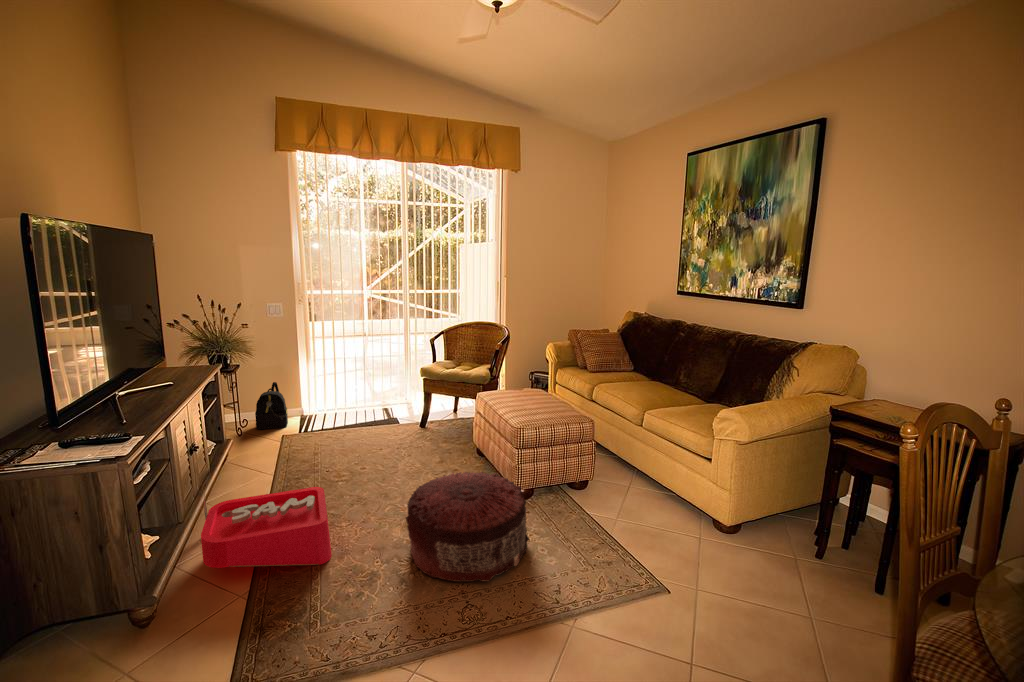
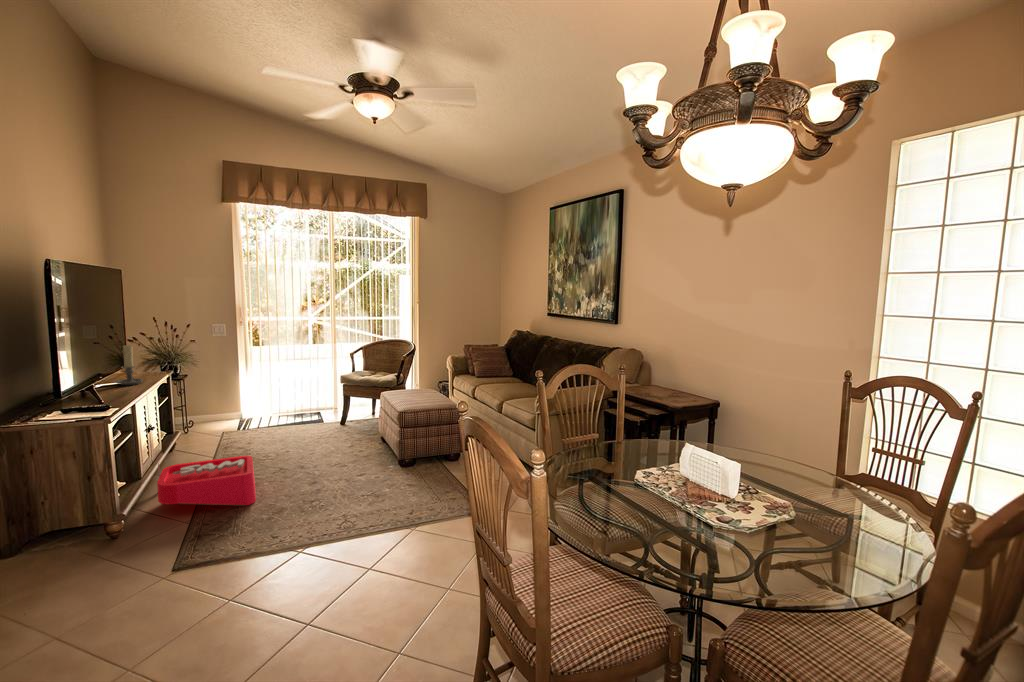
candle holder: none [149,336,183,390] -> present [116,345,143,385]
backpack: present [255,382,288,429] -> none [200,389,228,428]
pouf: present [406,472,529,582] -> none [311,442,405,510]

